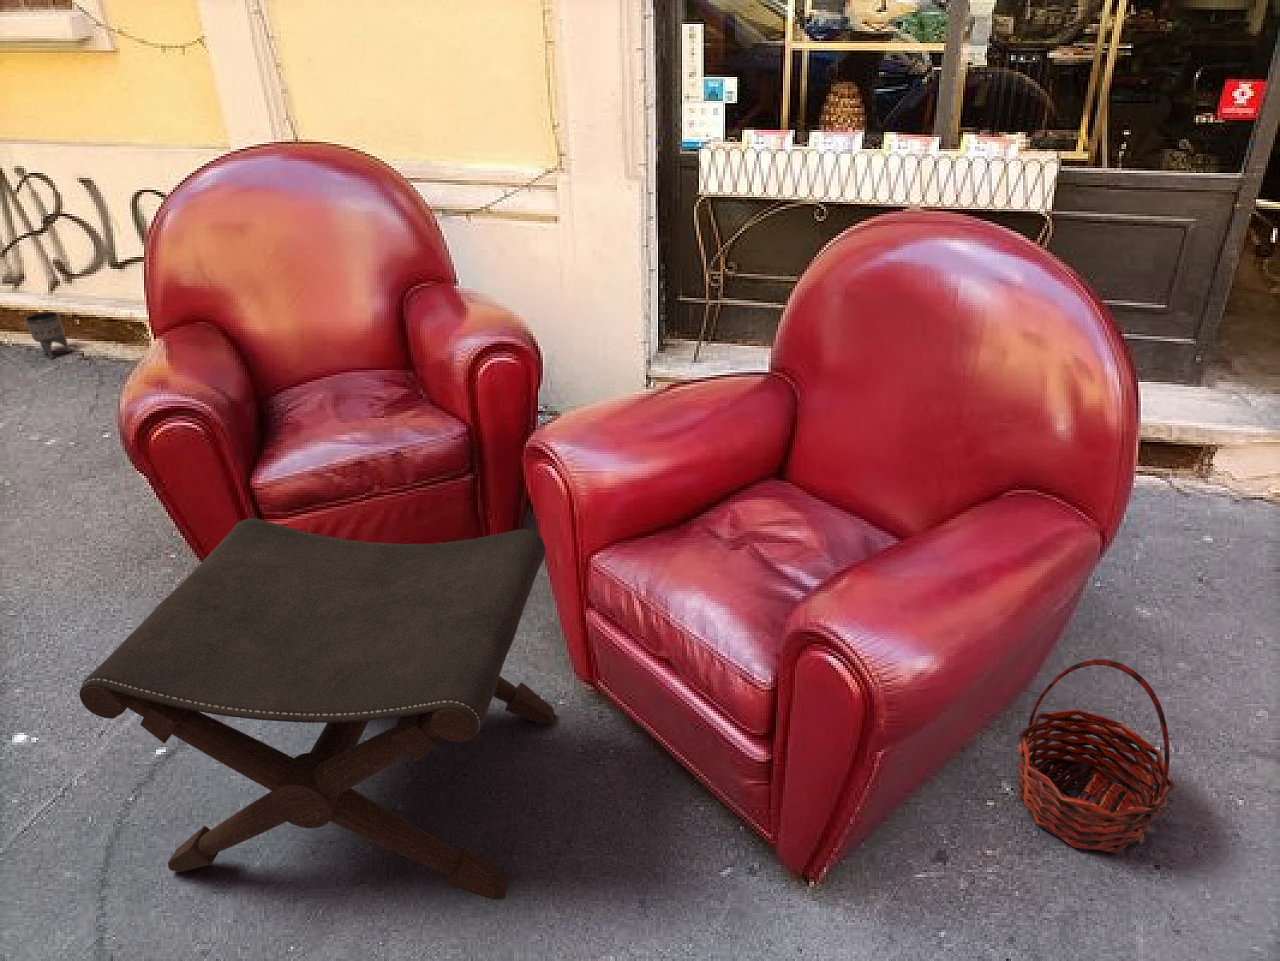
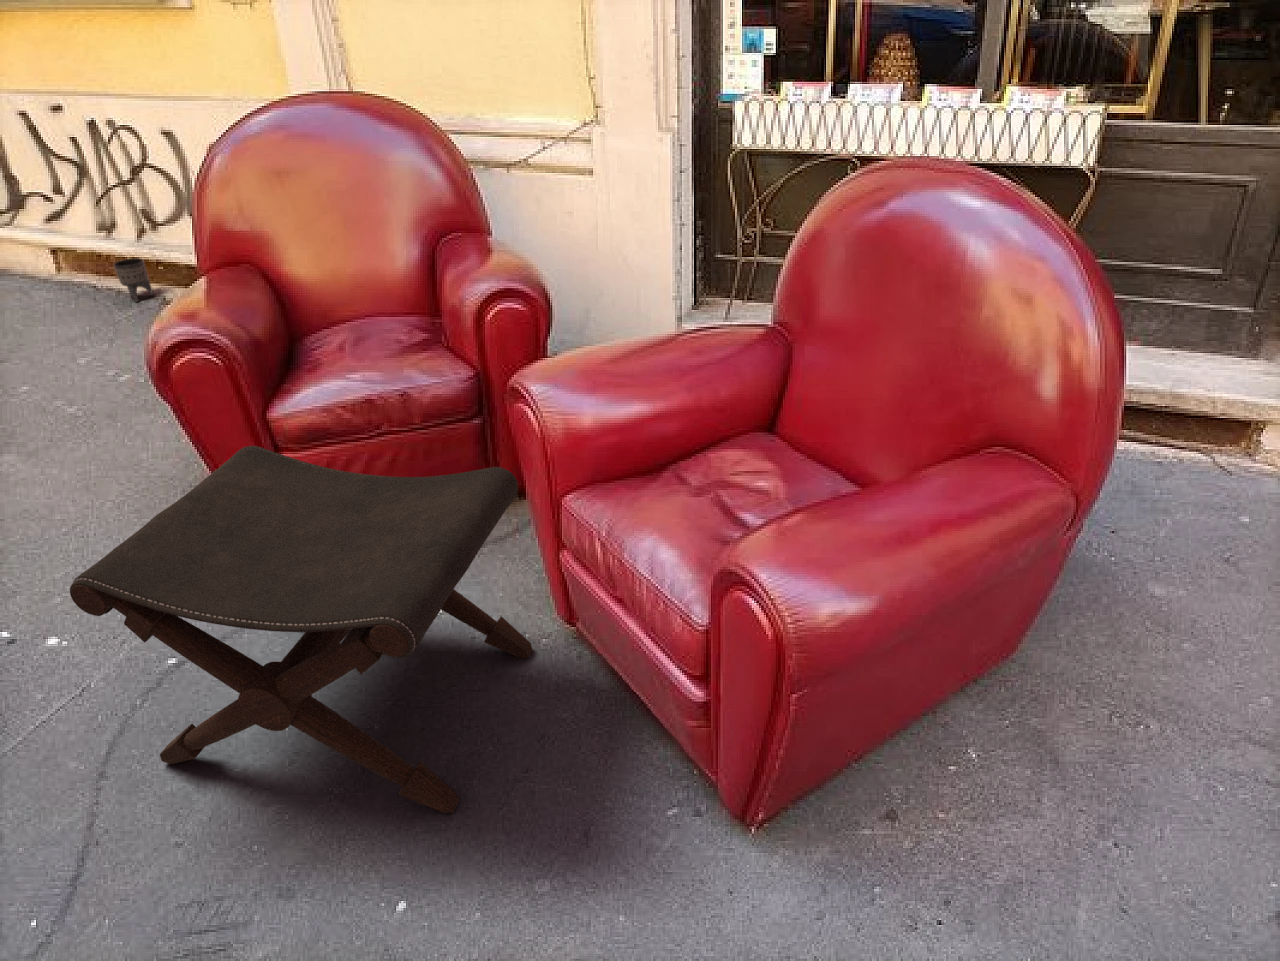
basket: present [1017,659,1175,853] -> none [975,625,1133,824]

